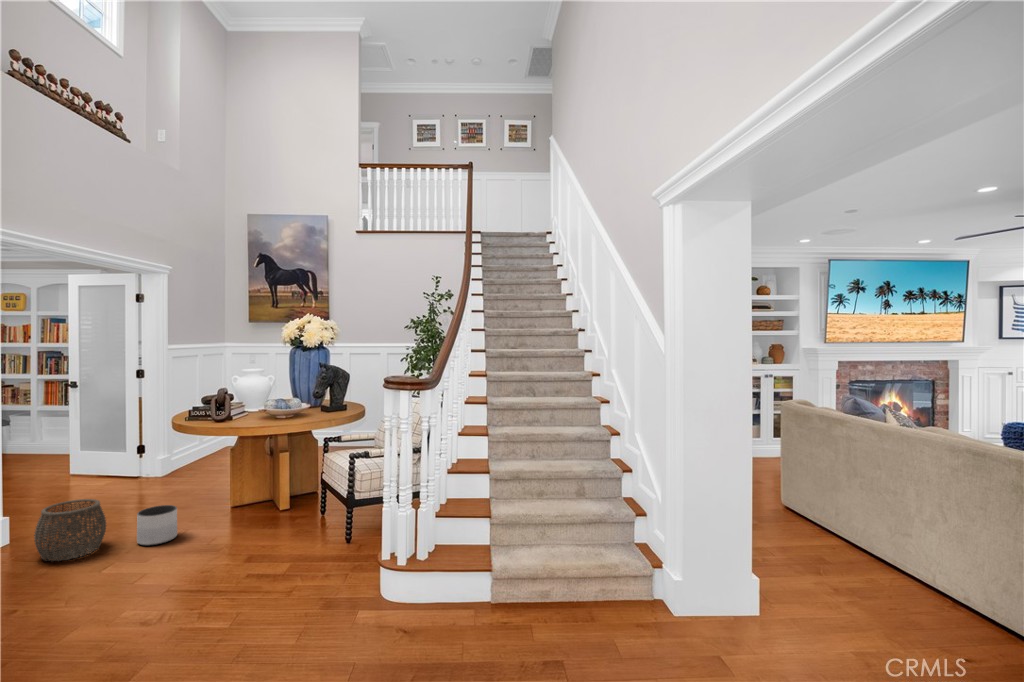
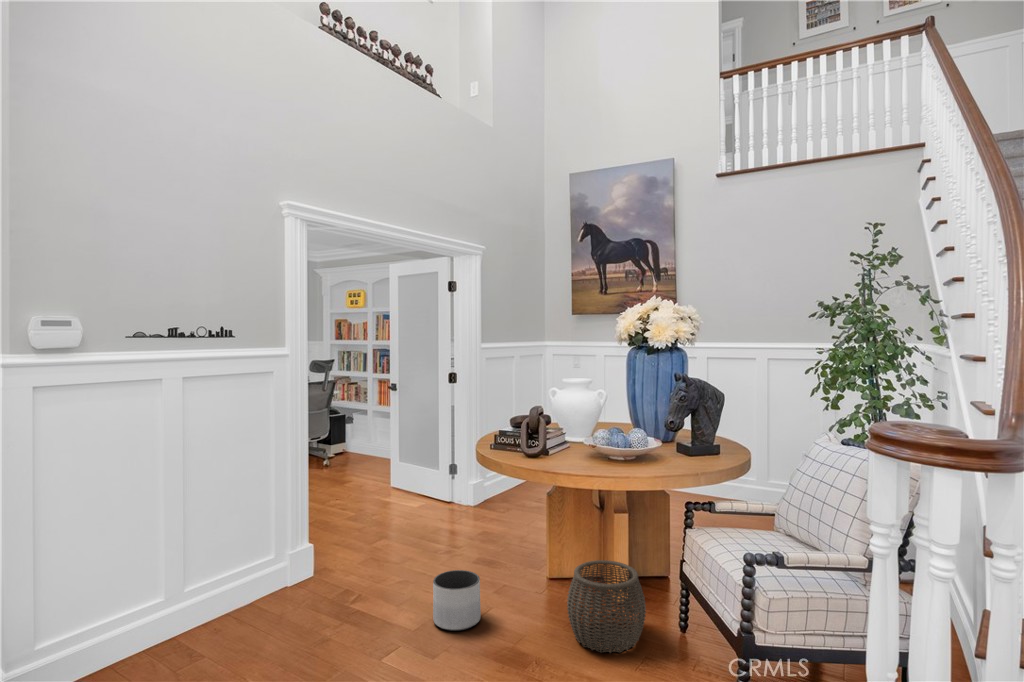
woven basket: present [34,499,106,561] -> present [567,560,646,653]

